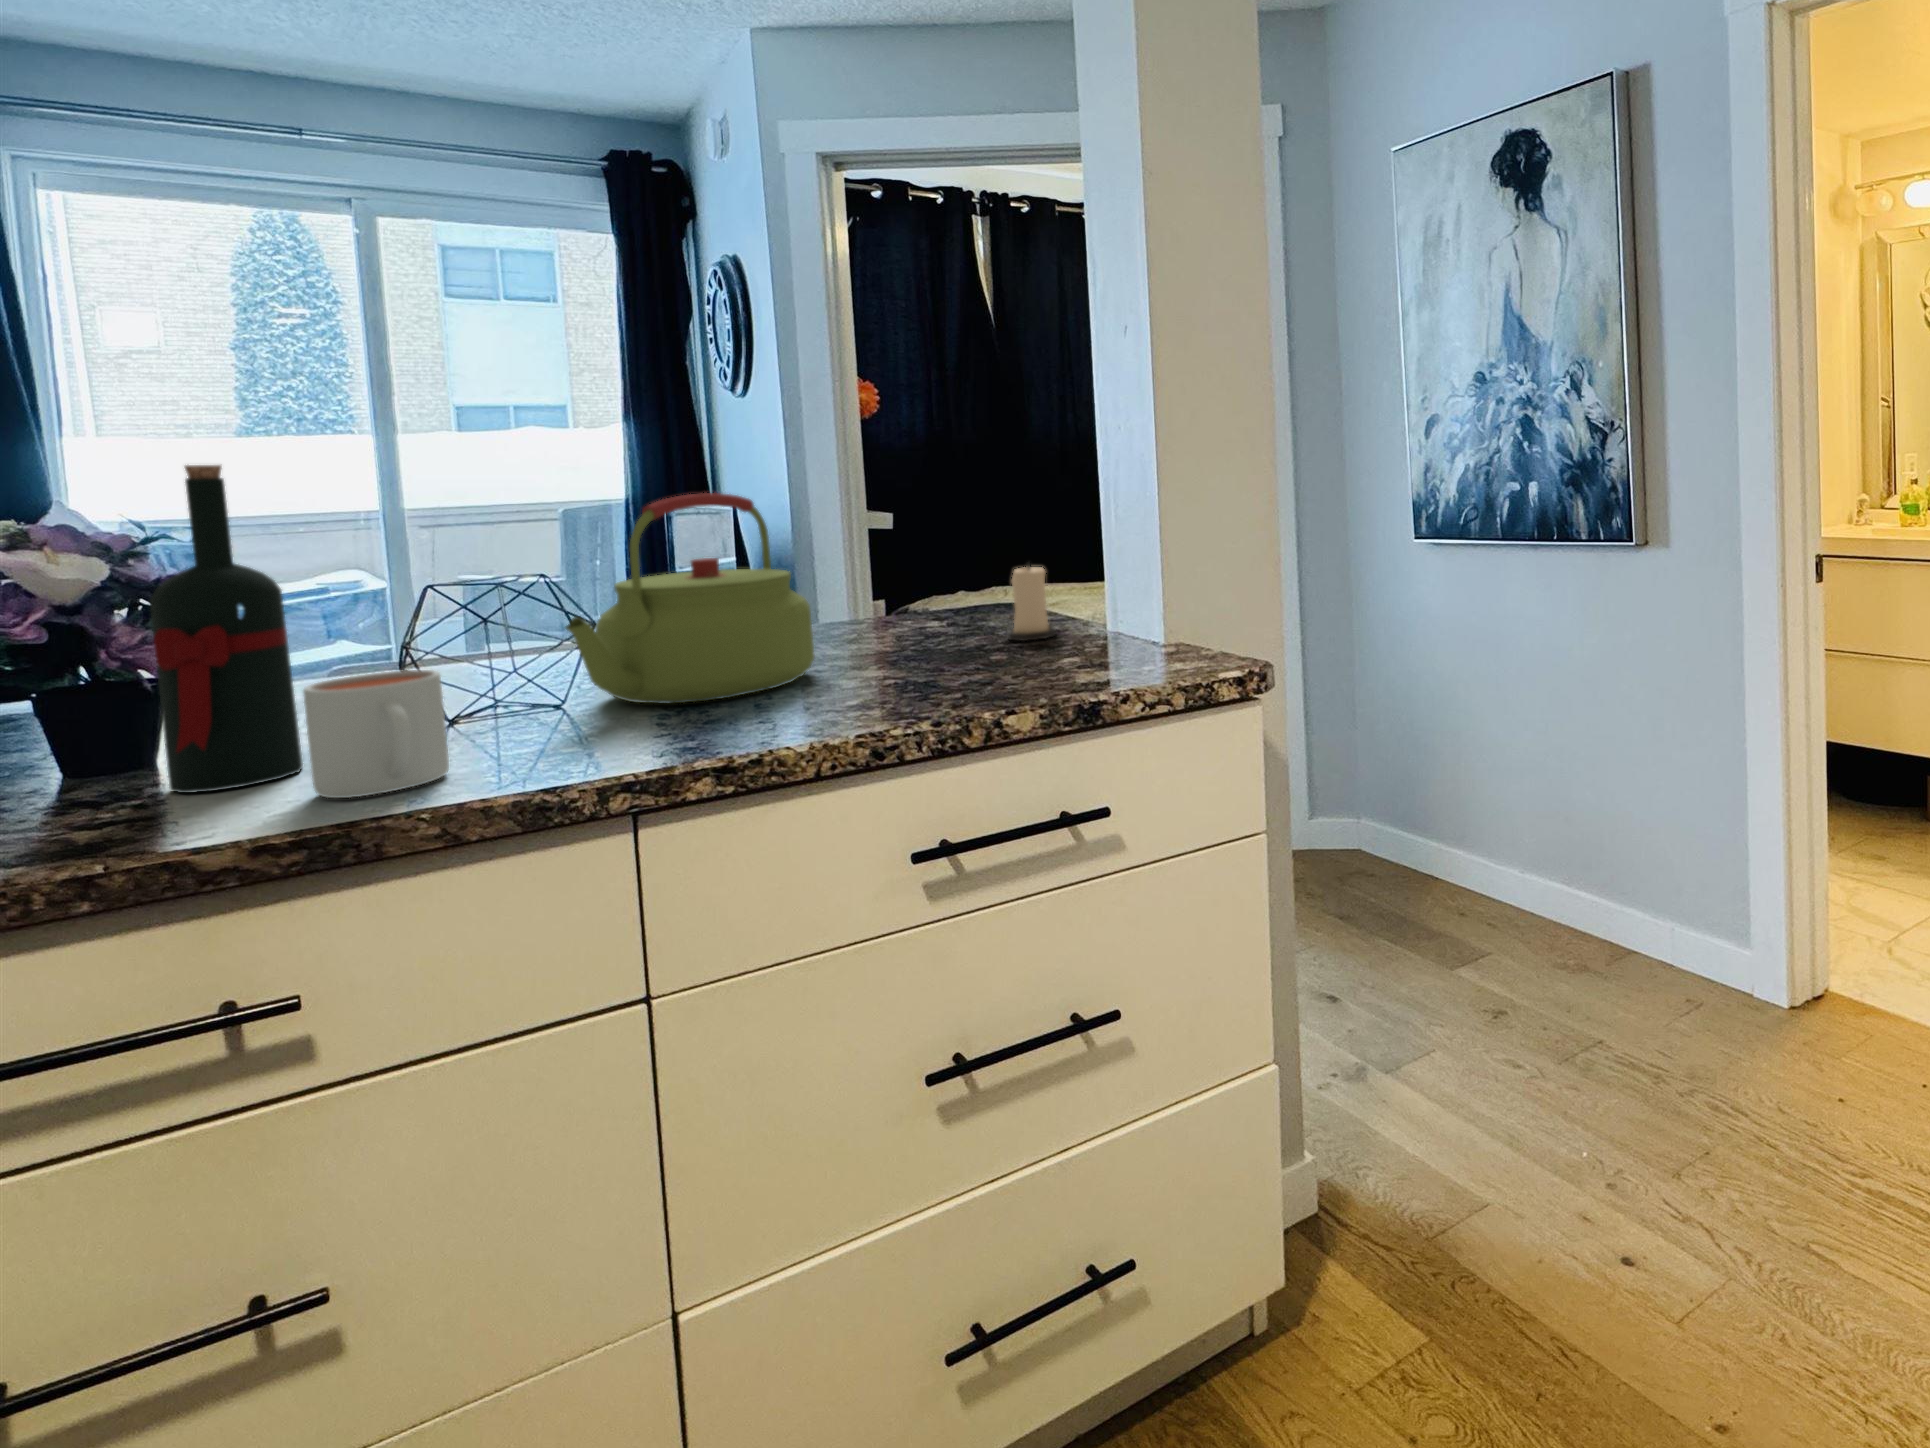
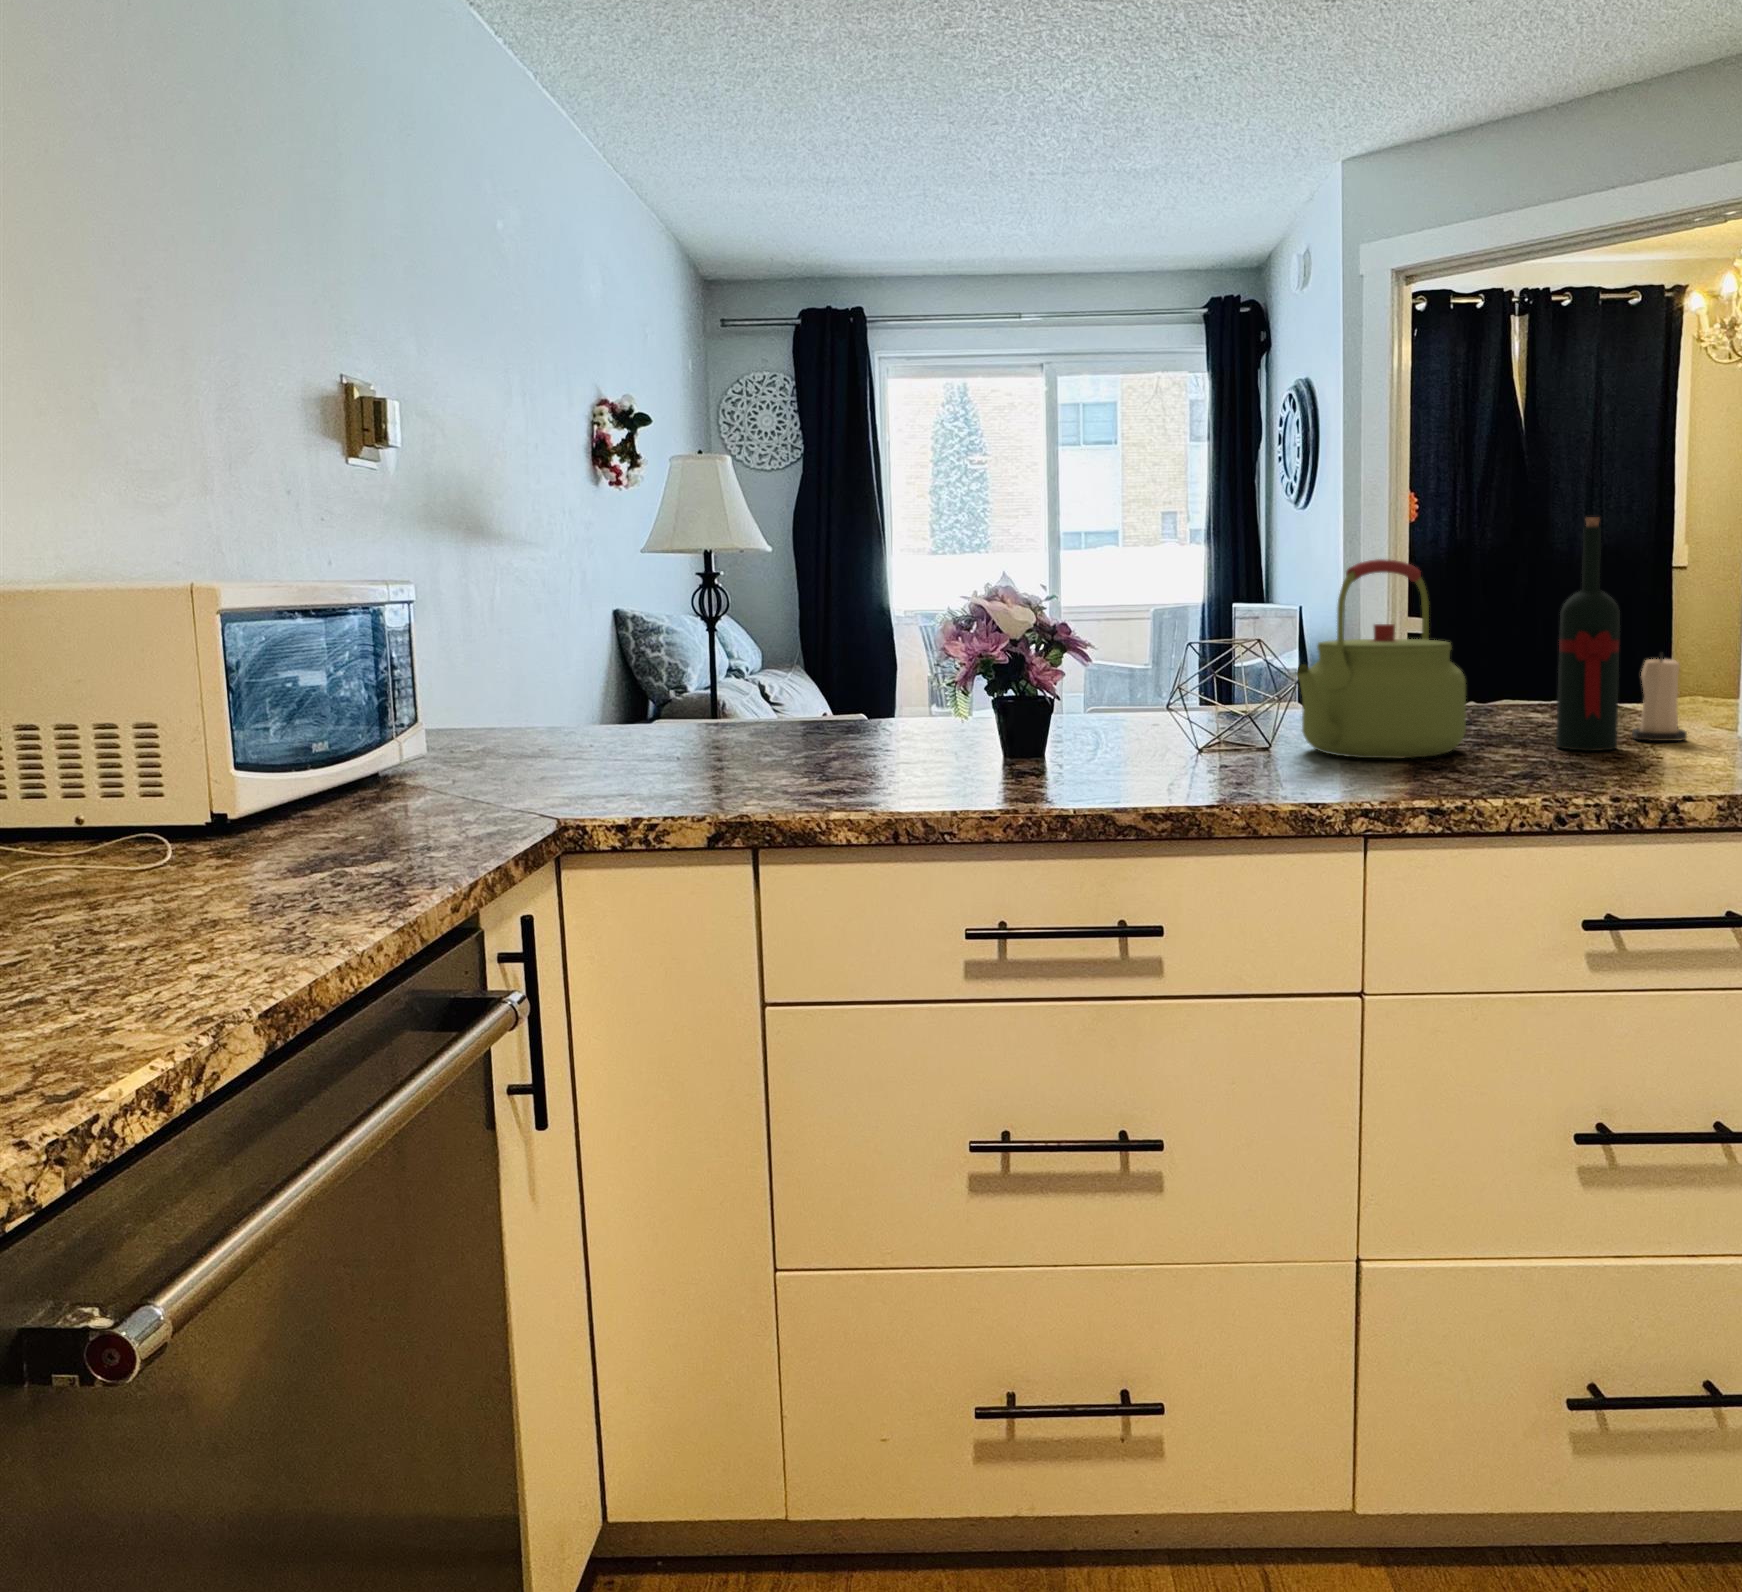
wine bottle: present [150,465,303,793] -> present [1556,517,1620,751]
mug: present [303,670,449,798] -> none [1157,693,1234,790]

